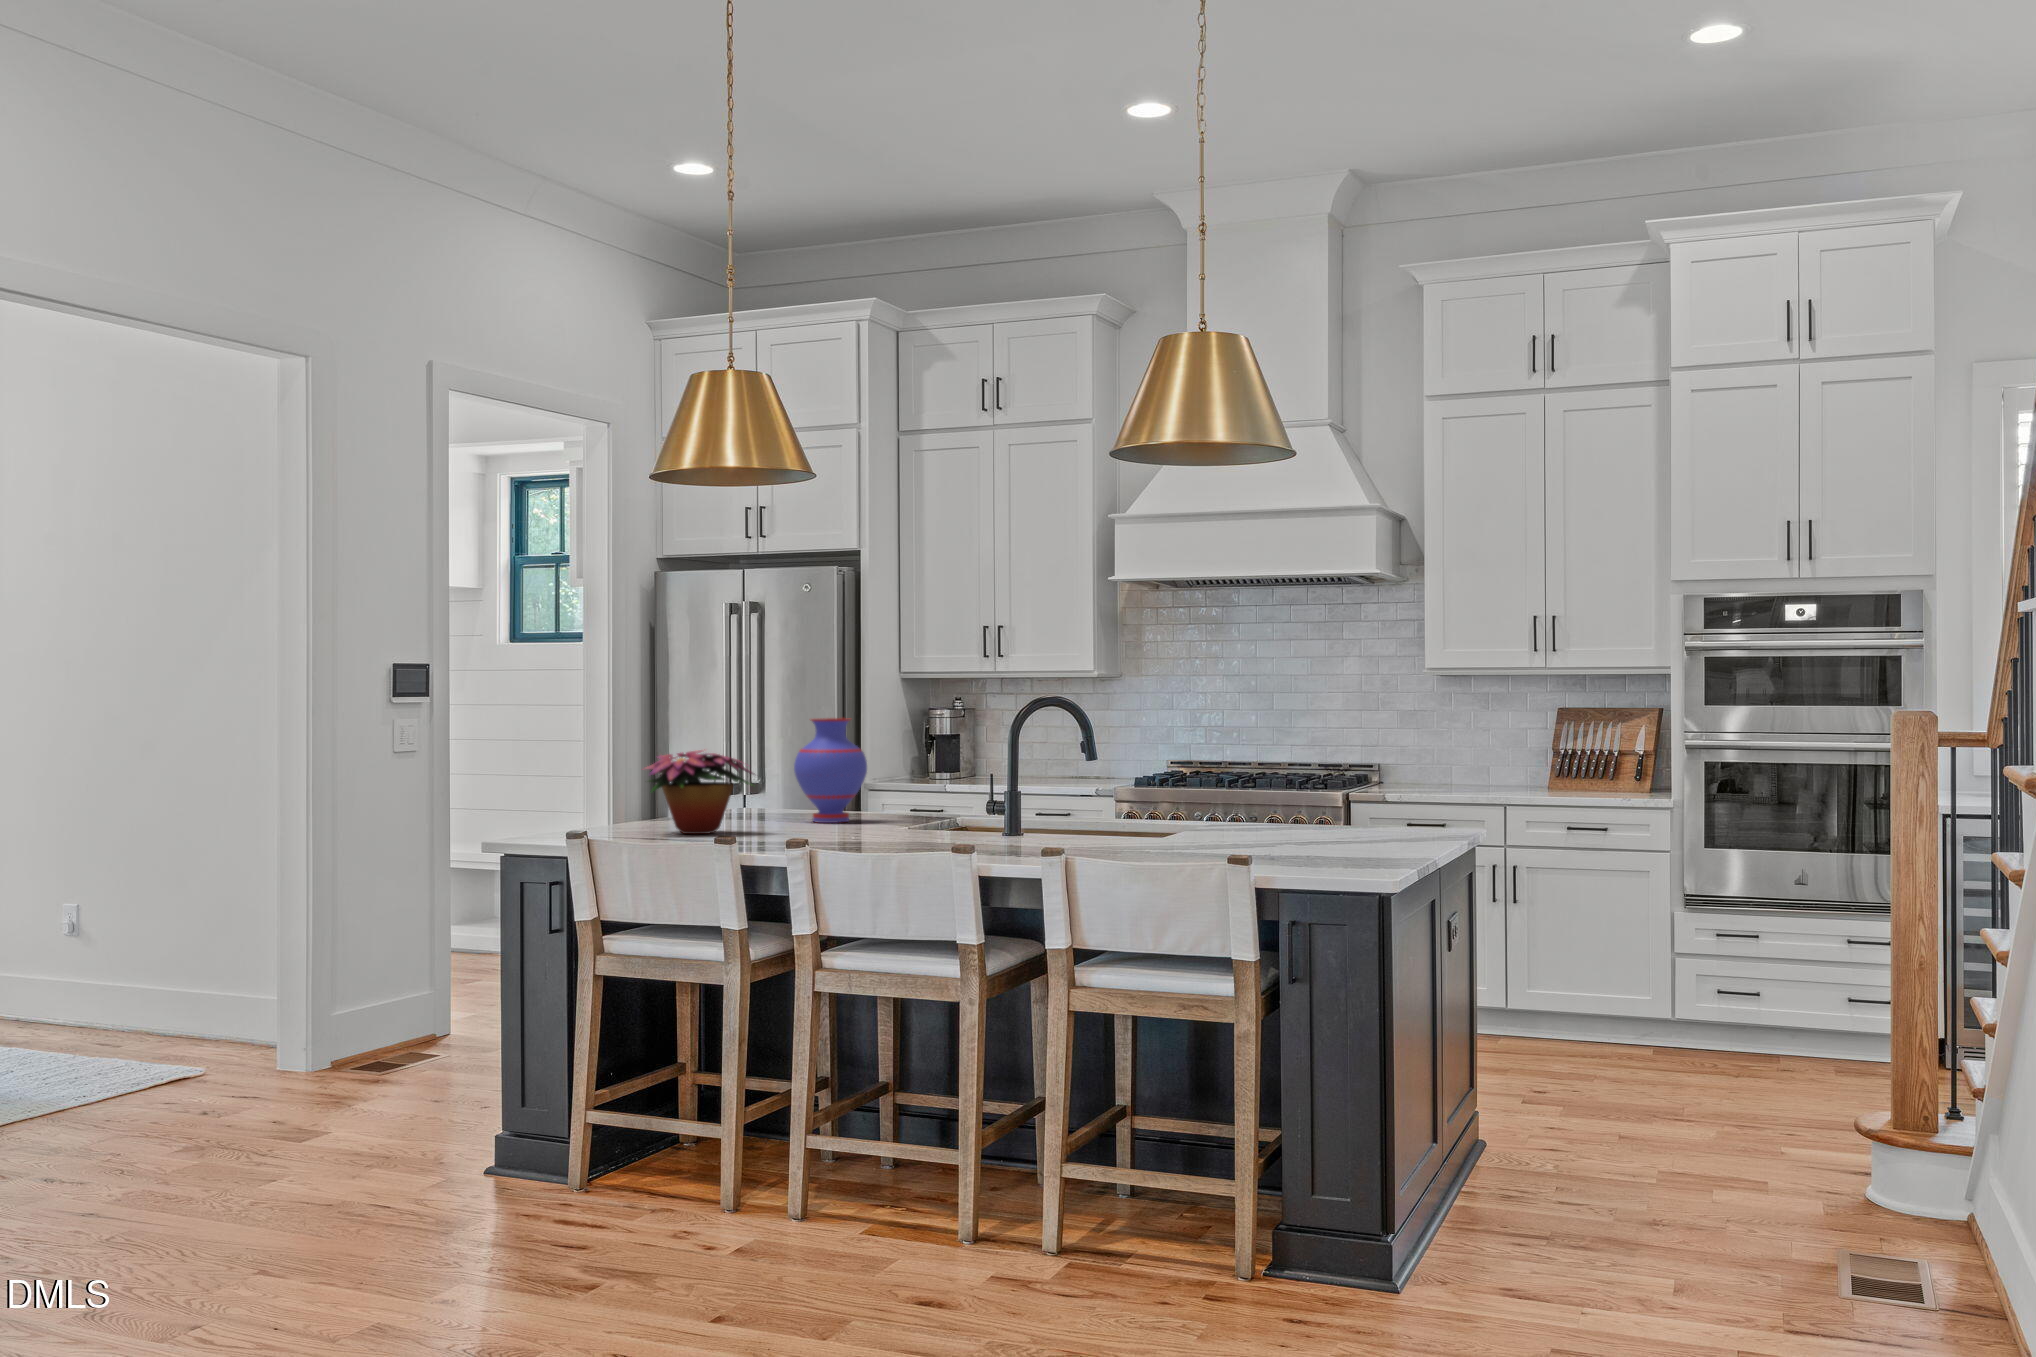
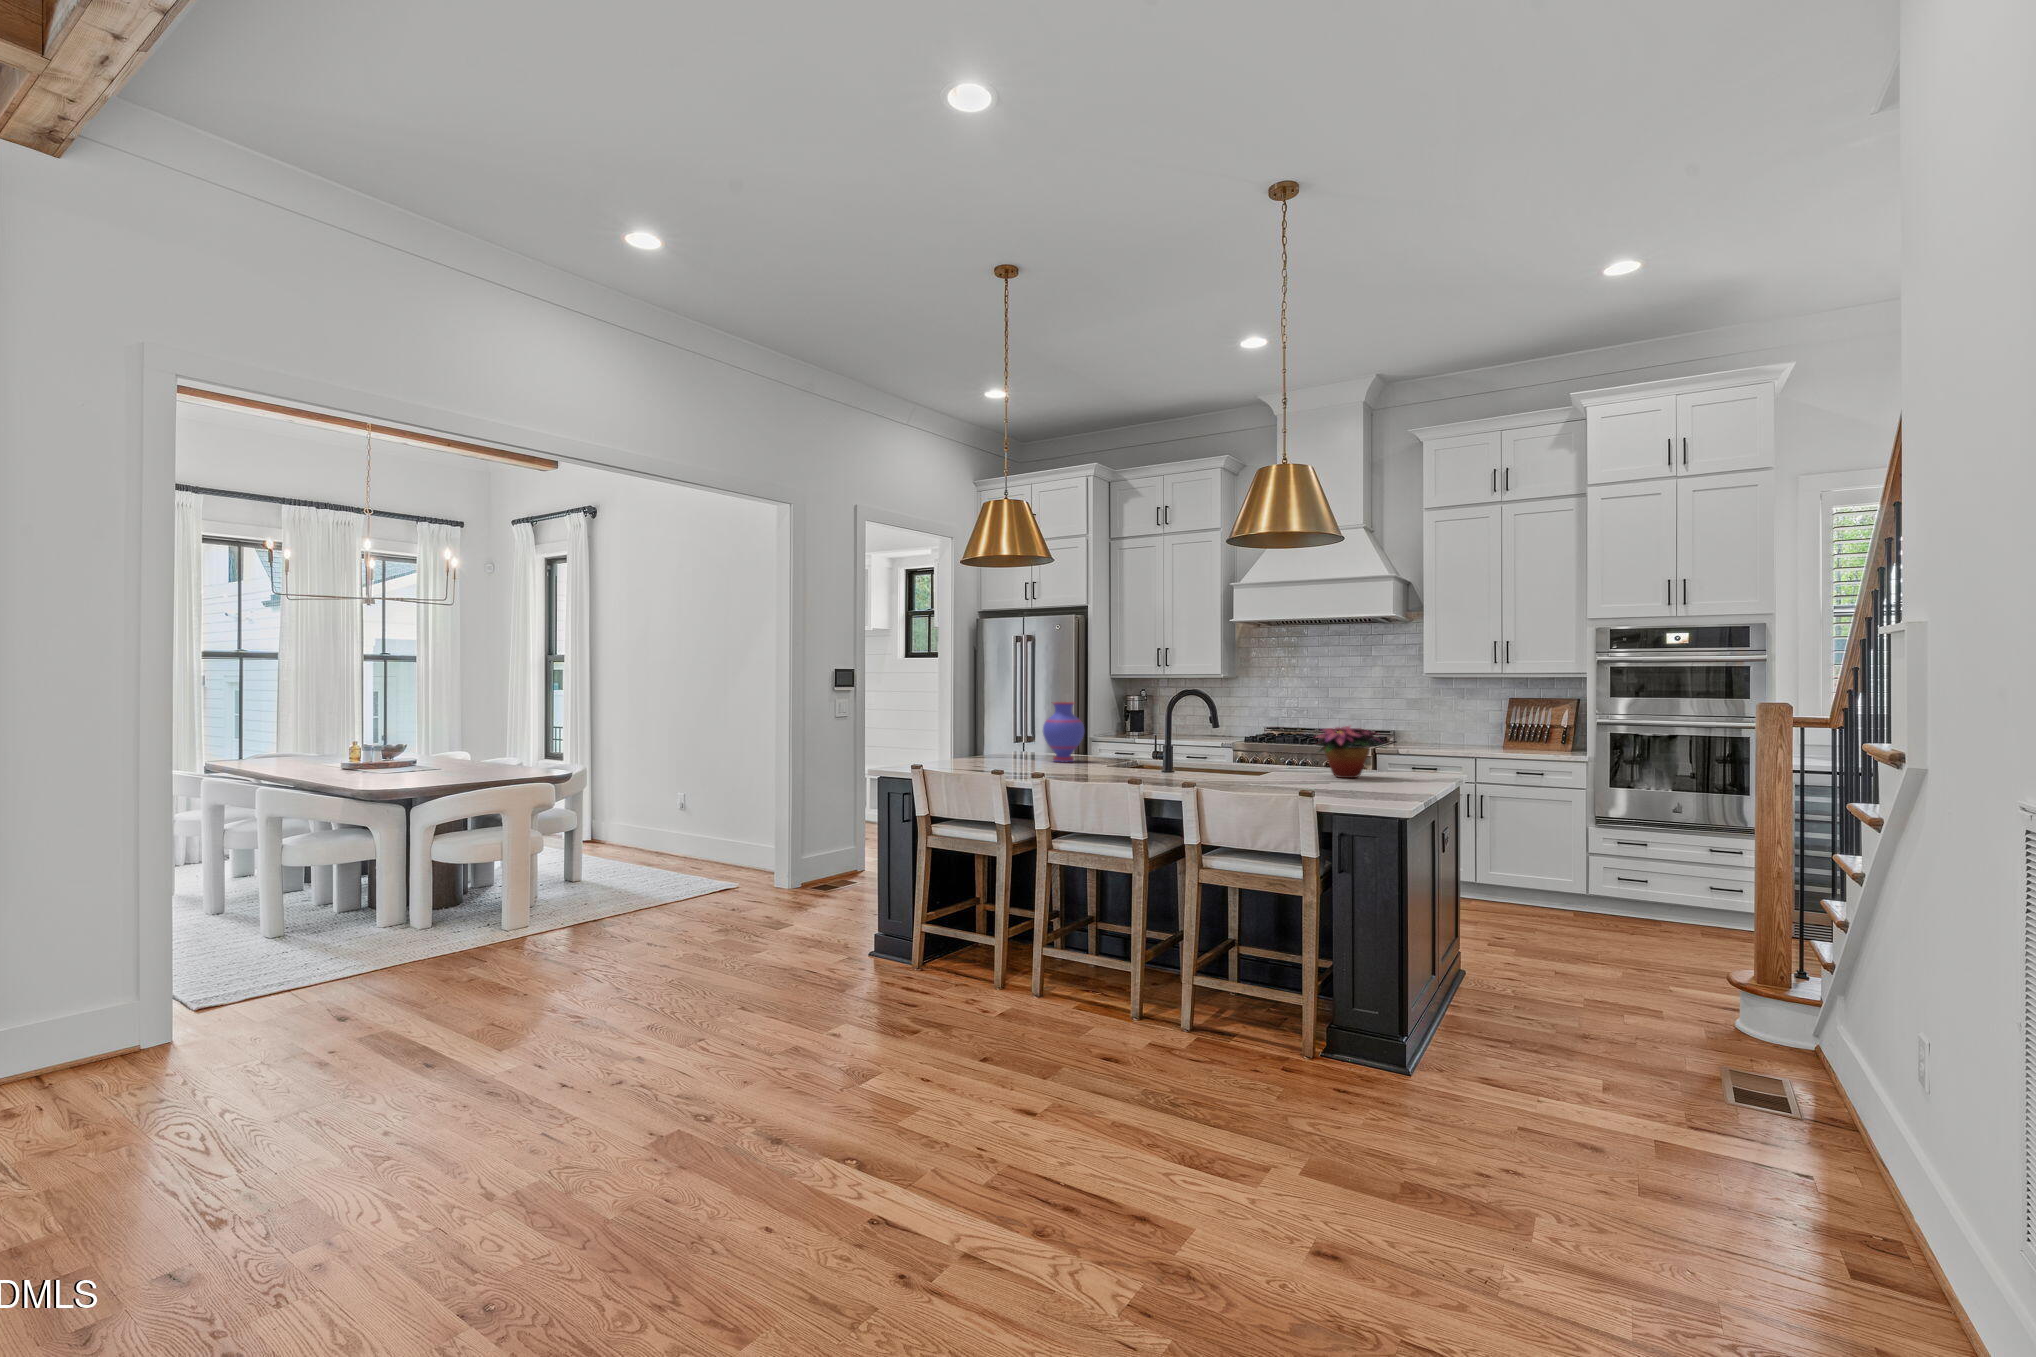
flower arrangement: present [646,749,753,834] -> present [1316,726,1380,778]

